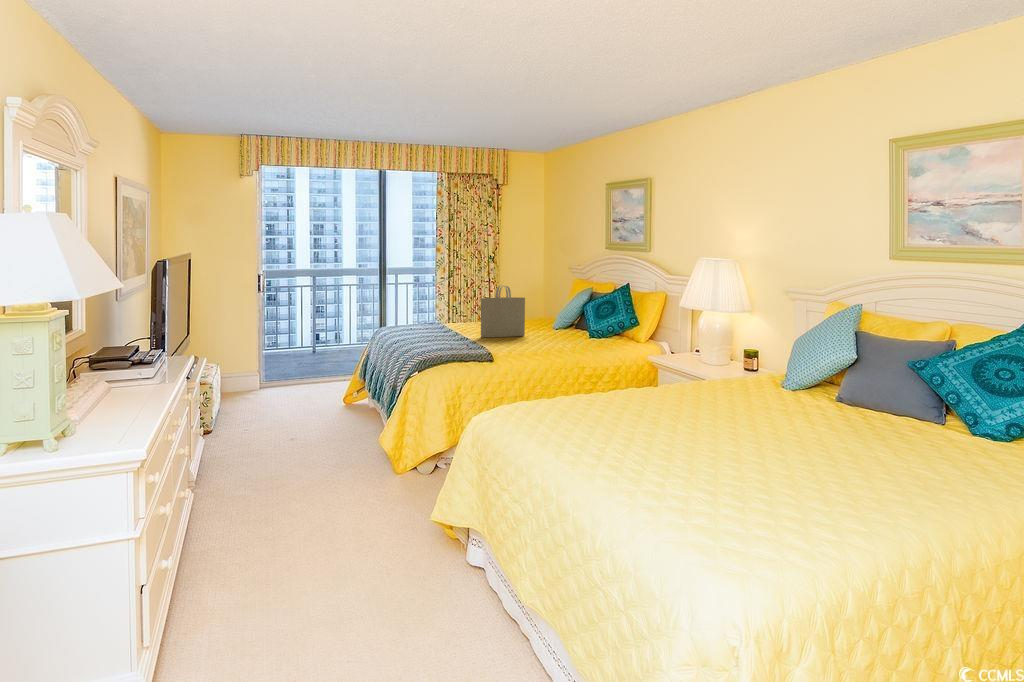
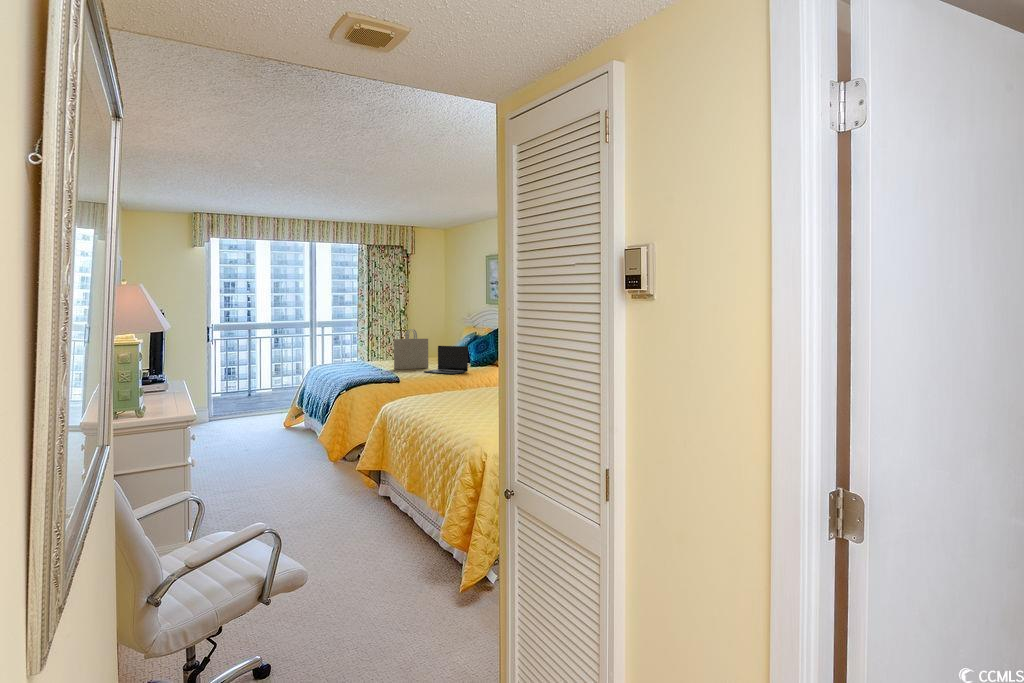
laptop: none [519,308,578,349] -> present [424,346,468,374]

